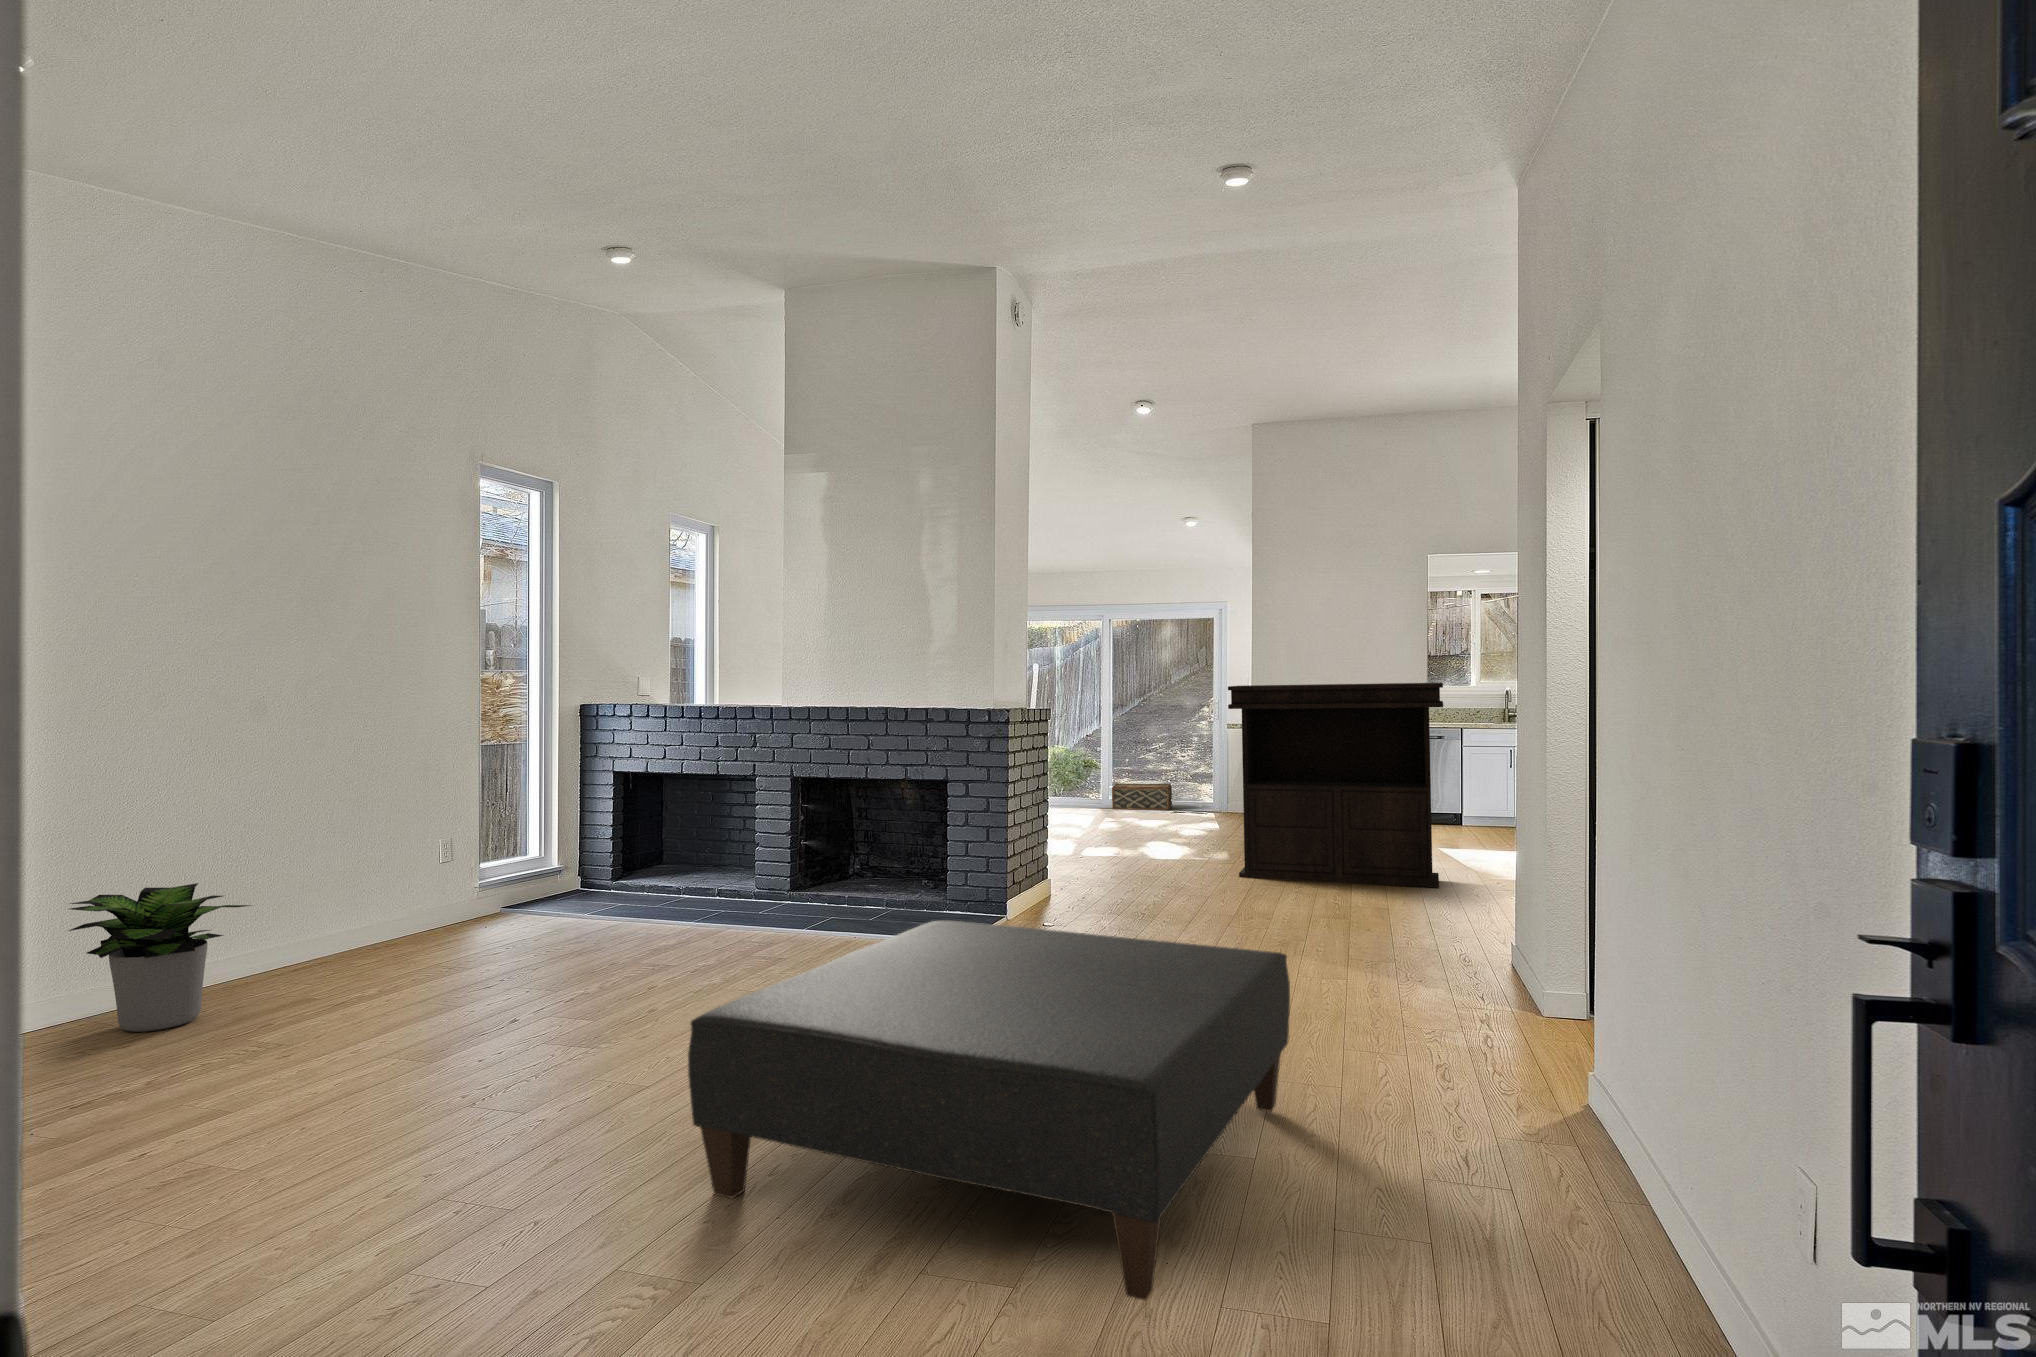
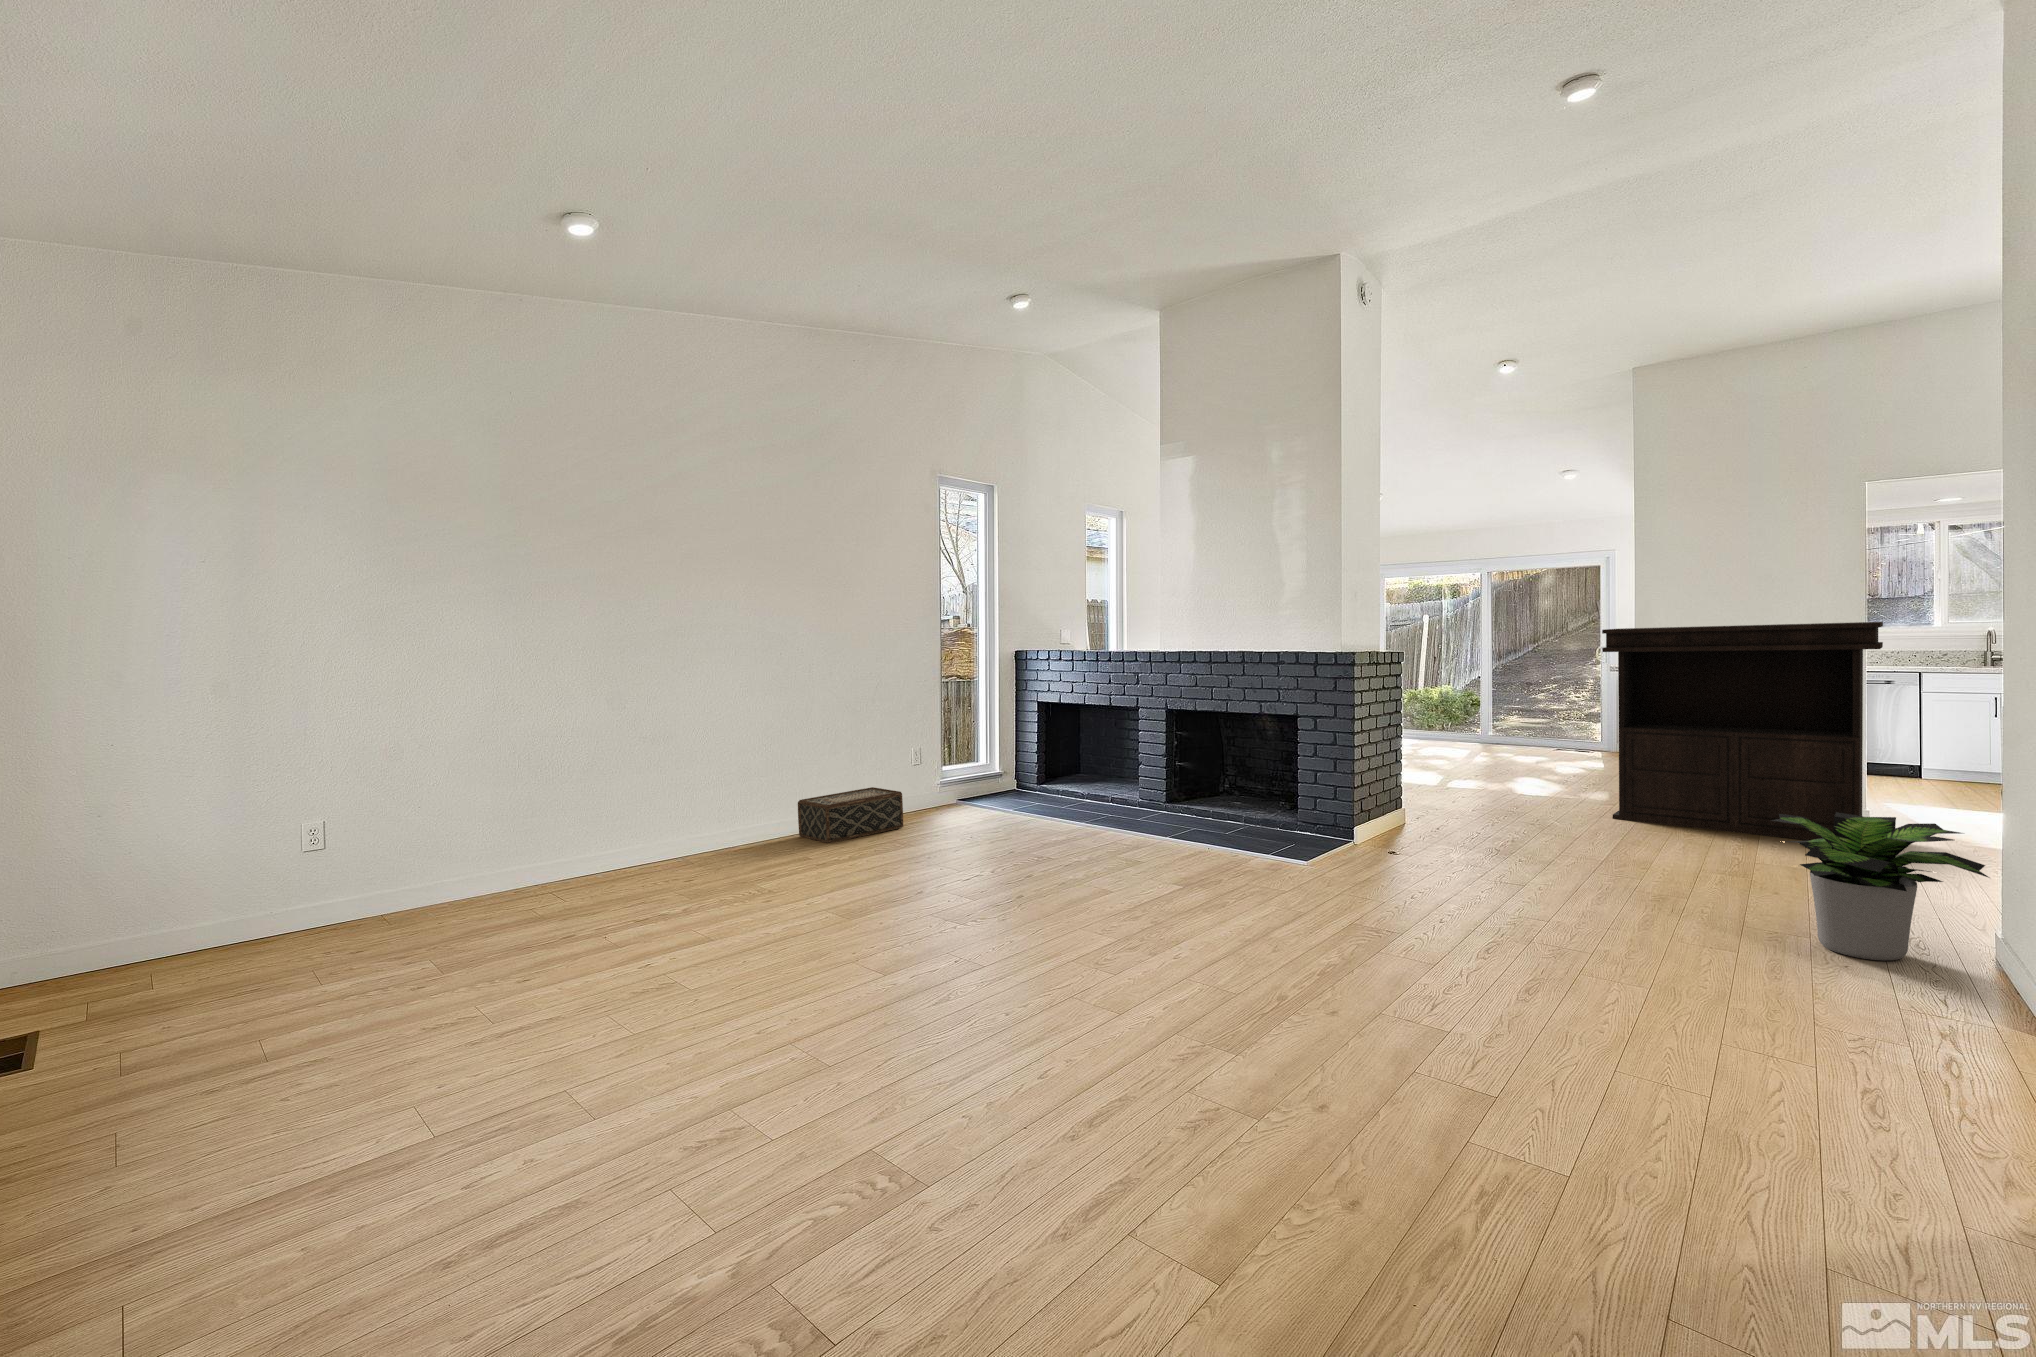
woven basket: present [1112,784,1172,810] -> present [798,787,903,843]
potted plant: present [69,883,251,1032] -> present [1771,812,1989,961]
ottoman: present [688,921,1290,1300] -> none [1003,839,1588,1218]

